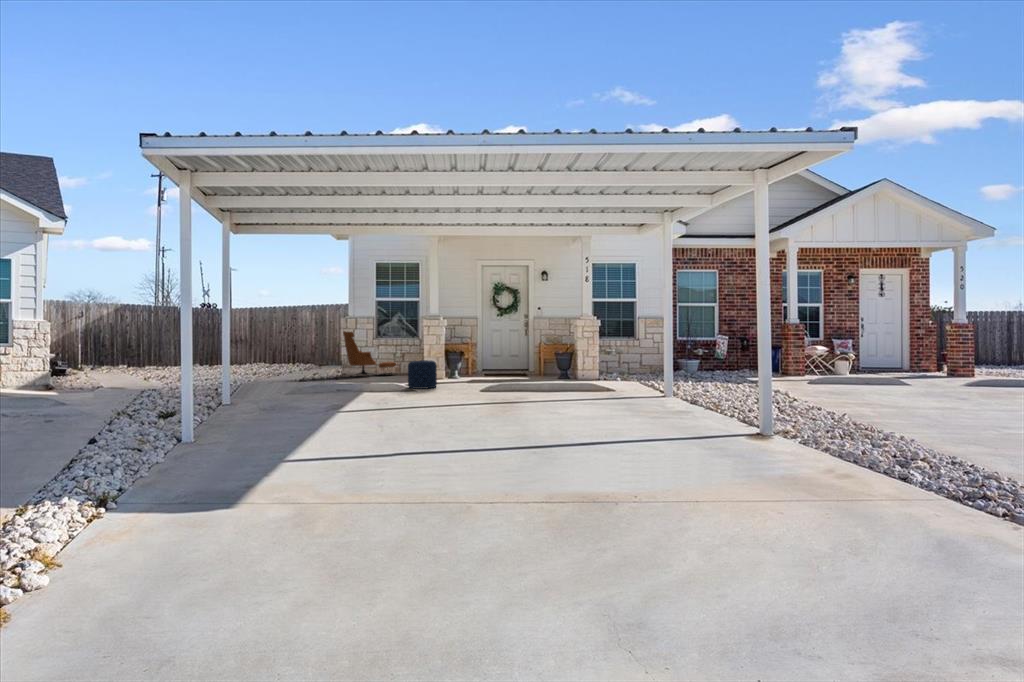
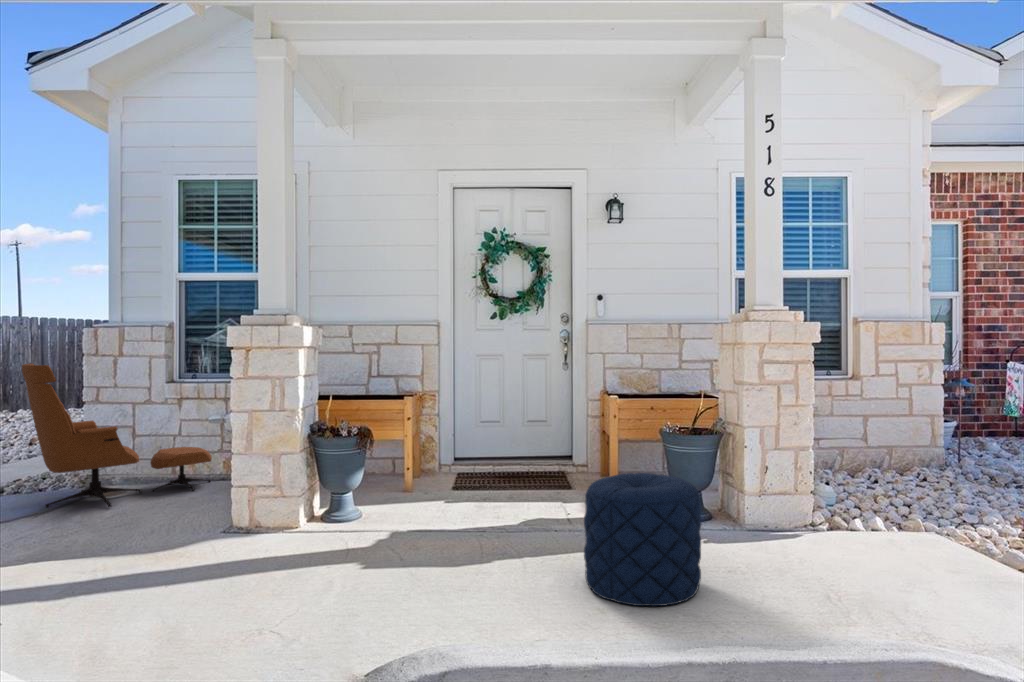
pouf: present [408,360,437,389] -> present [584,473,701,606]

